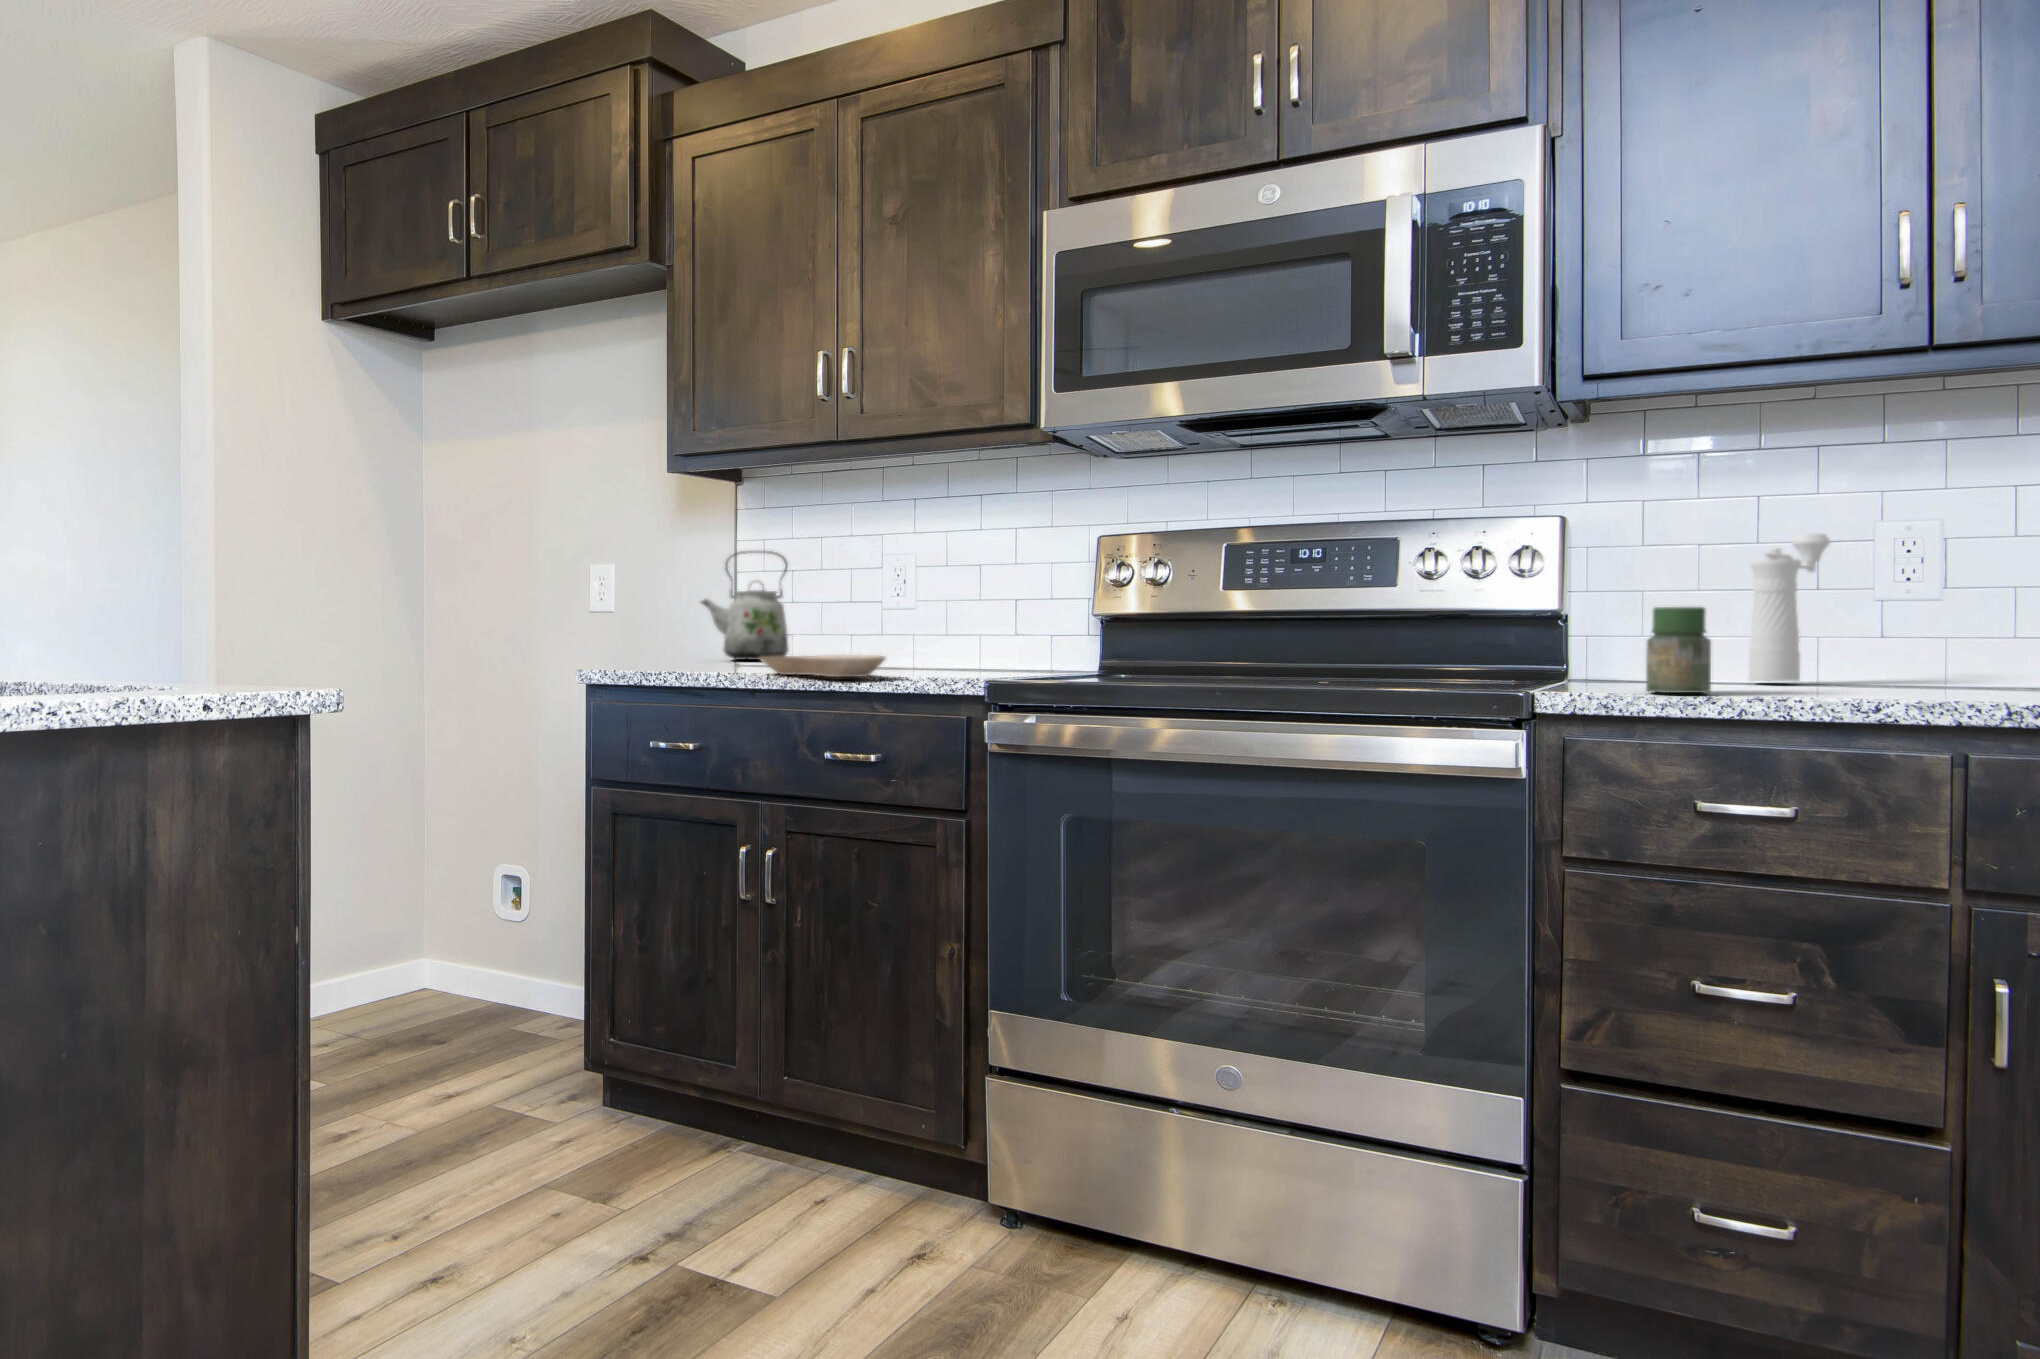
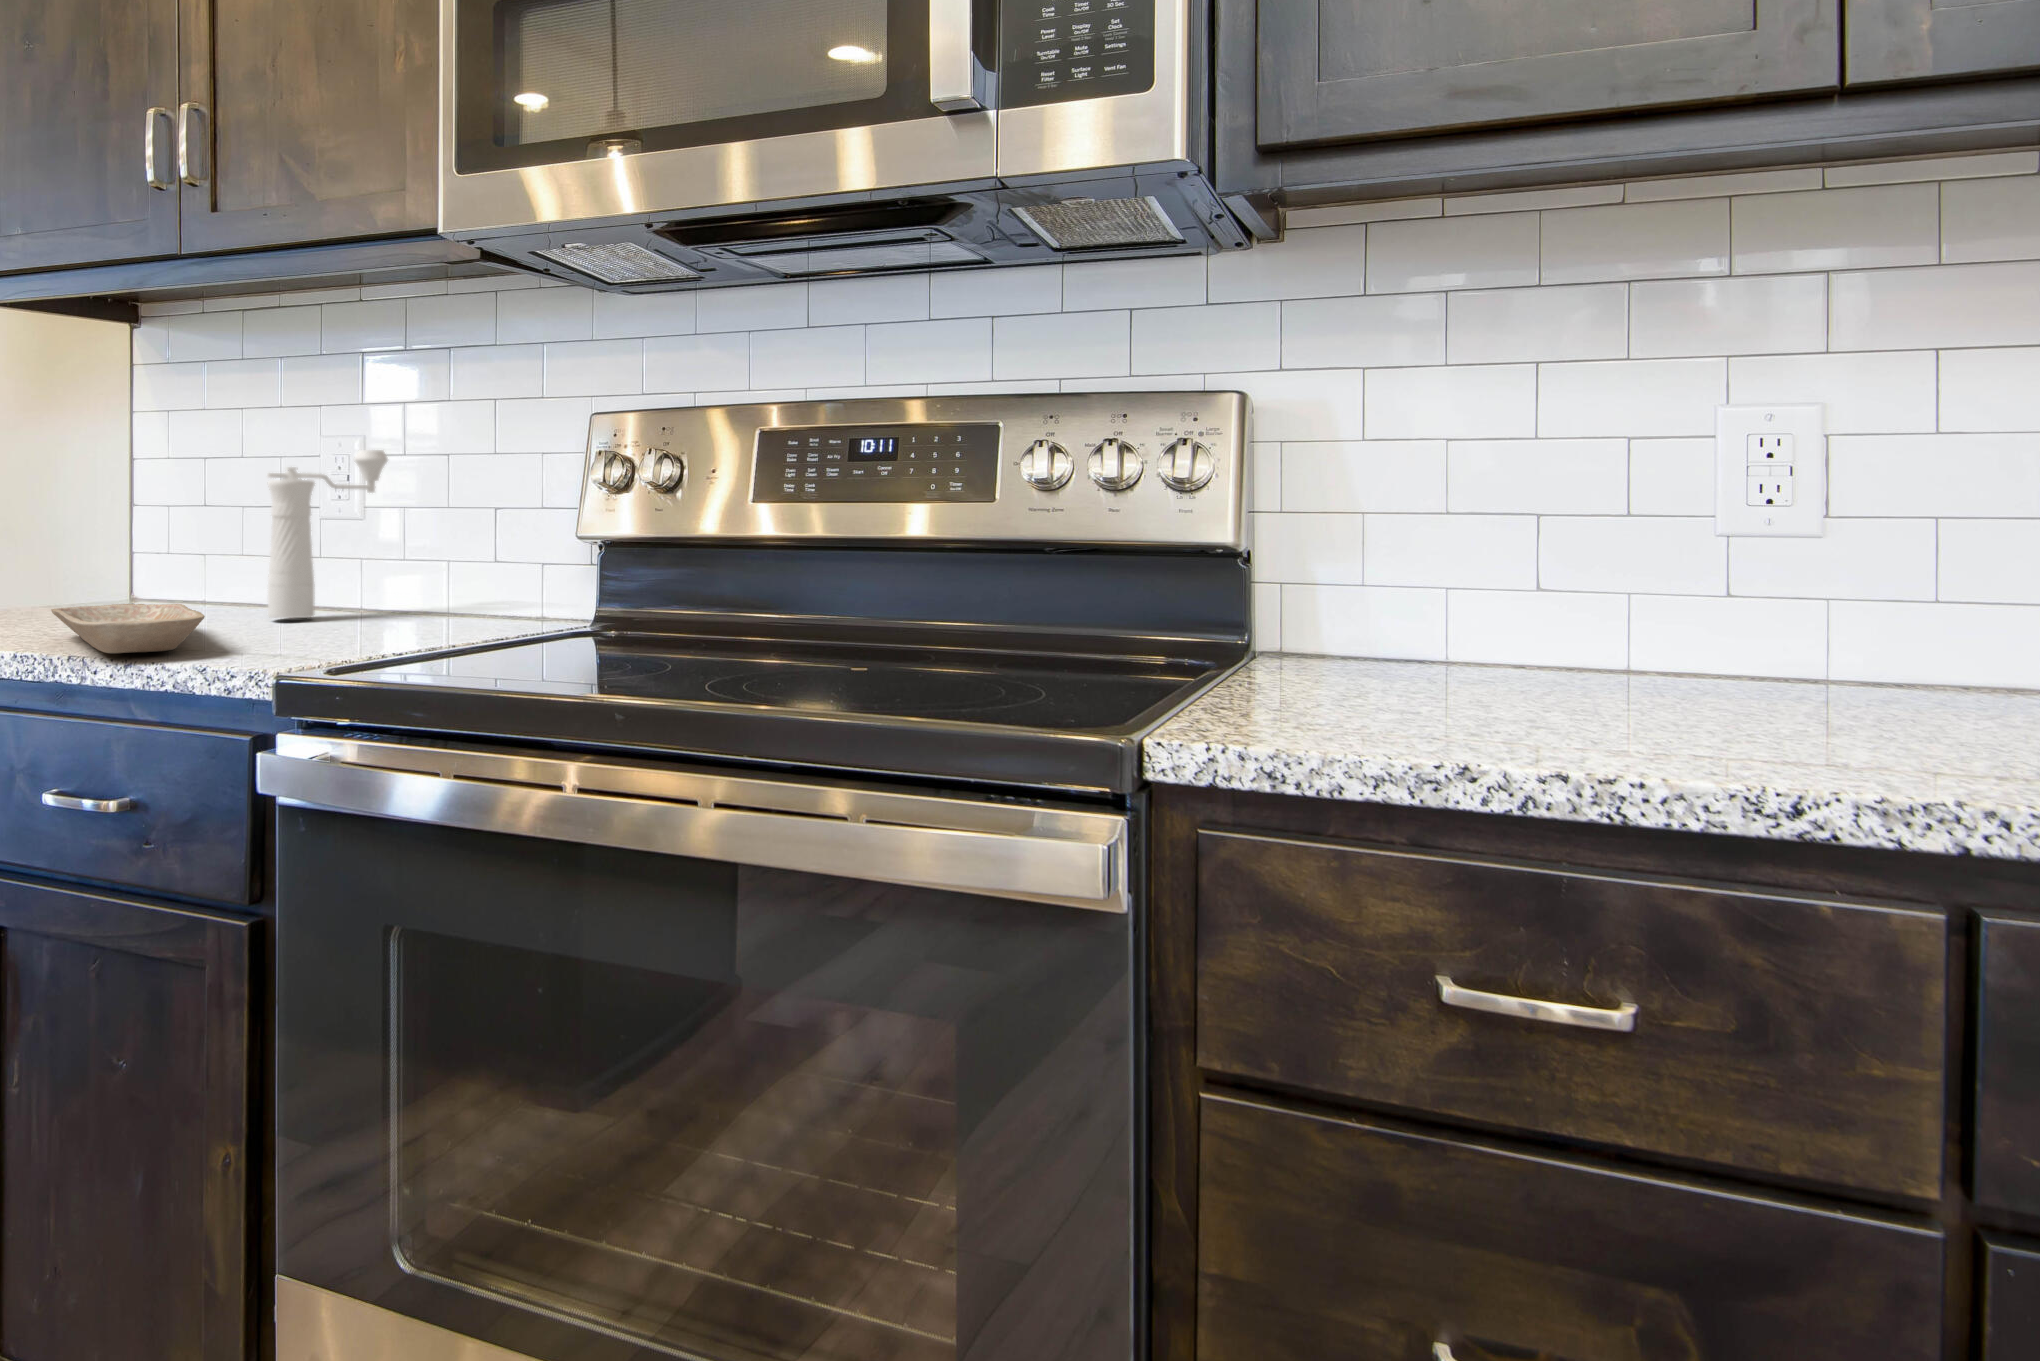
pepper mill: present [1749,534,1831,681] -> present [267,450,388,618]
kettle: present [701,552,789,660] -> none [81,433,218,597]
jar: present [1646,607,1711,693] -> none [1353,562,1464,730]

